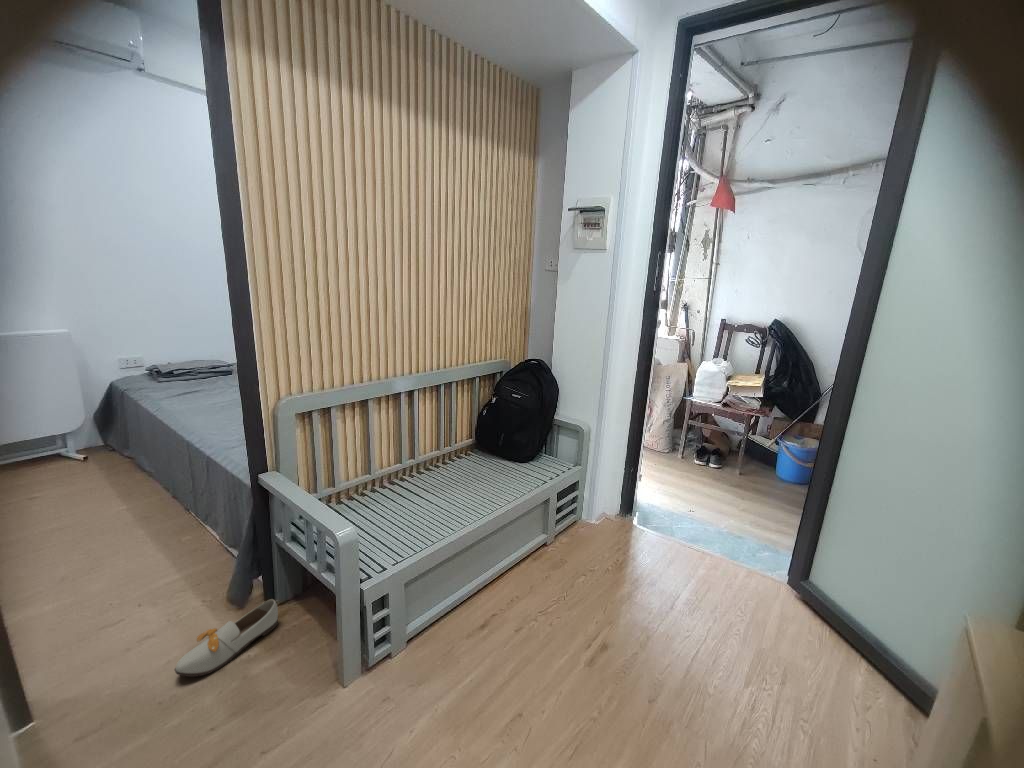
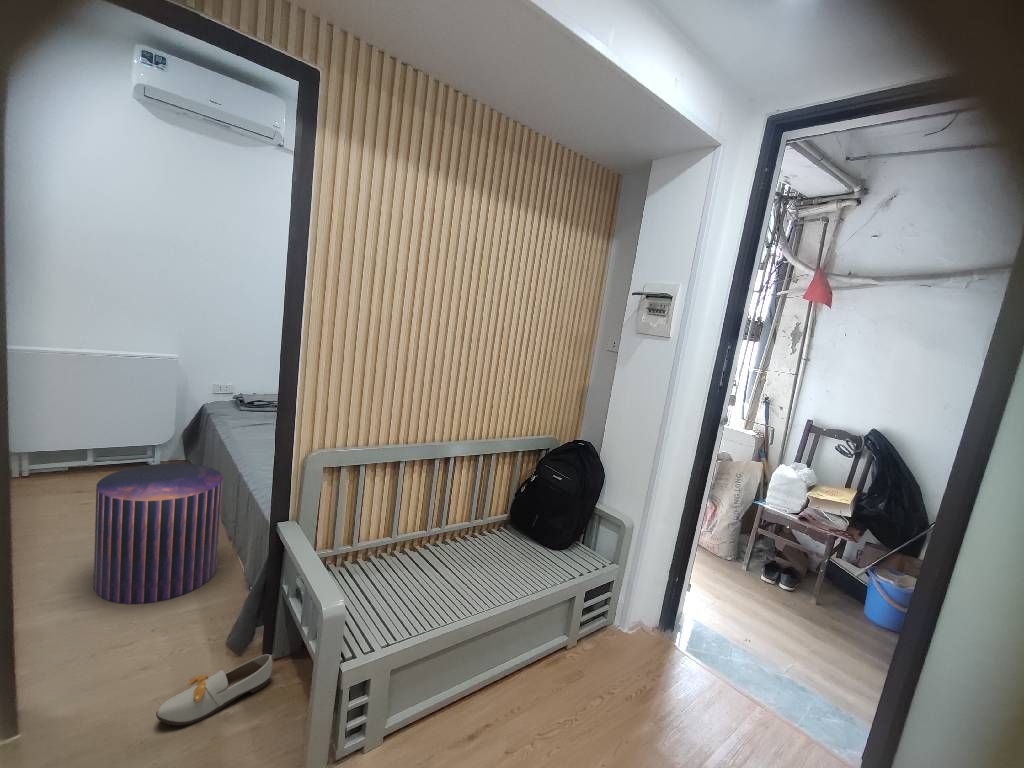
pouf: none [27,440,183,590] -> present [94,463,223,604]

